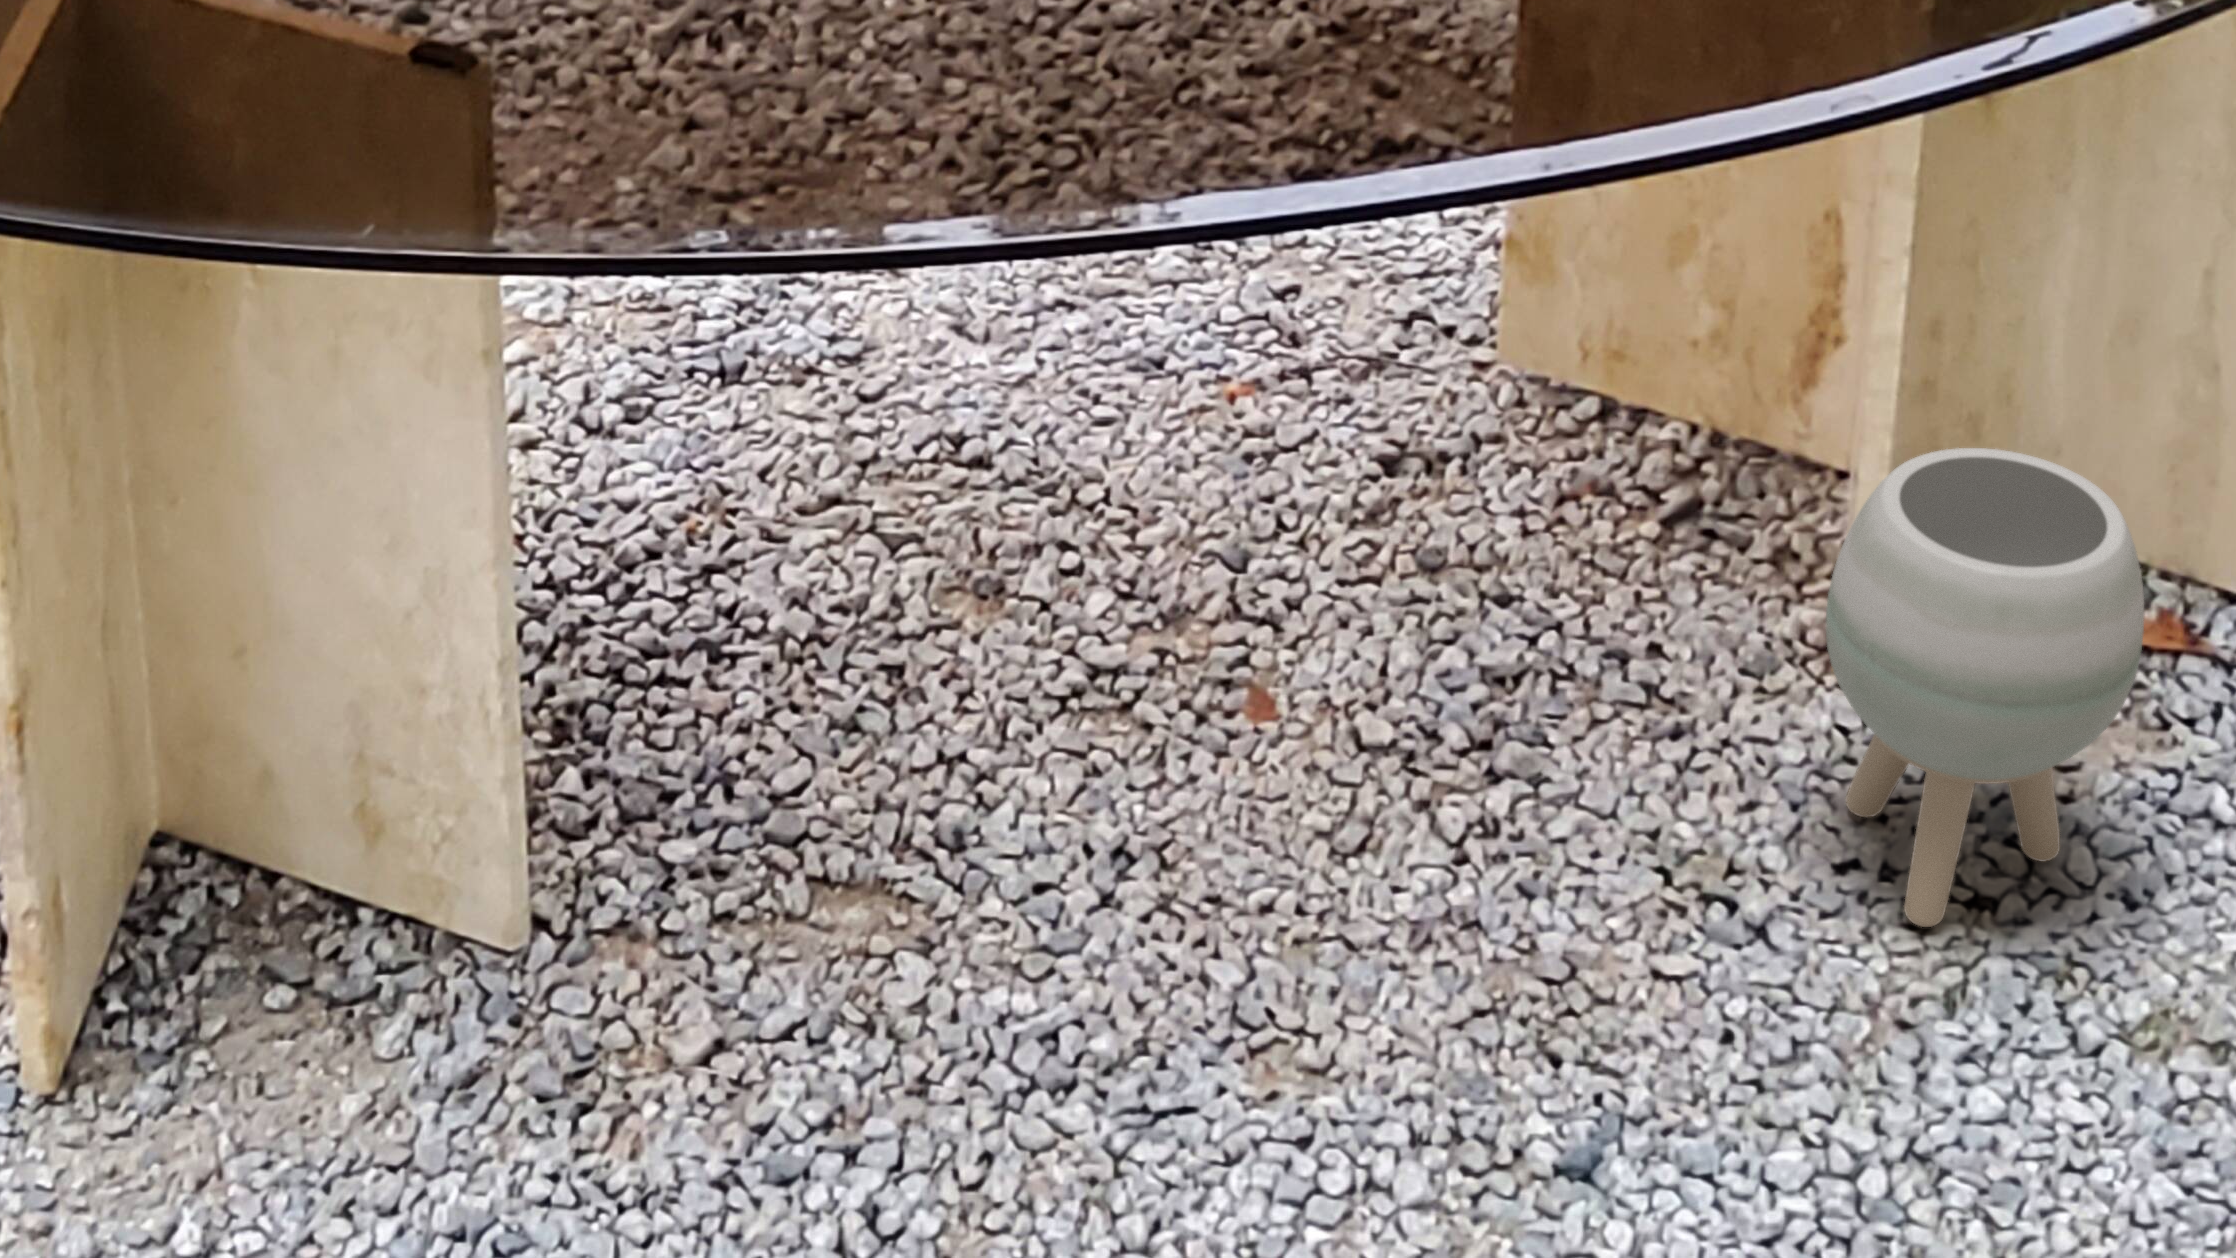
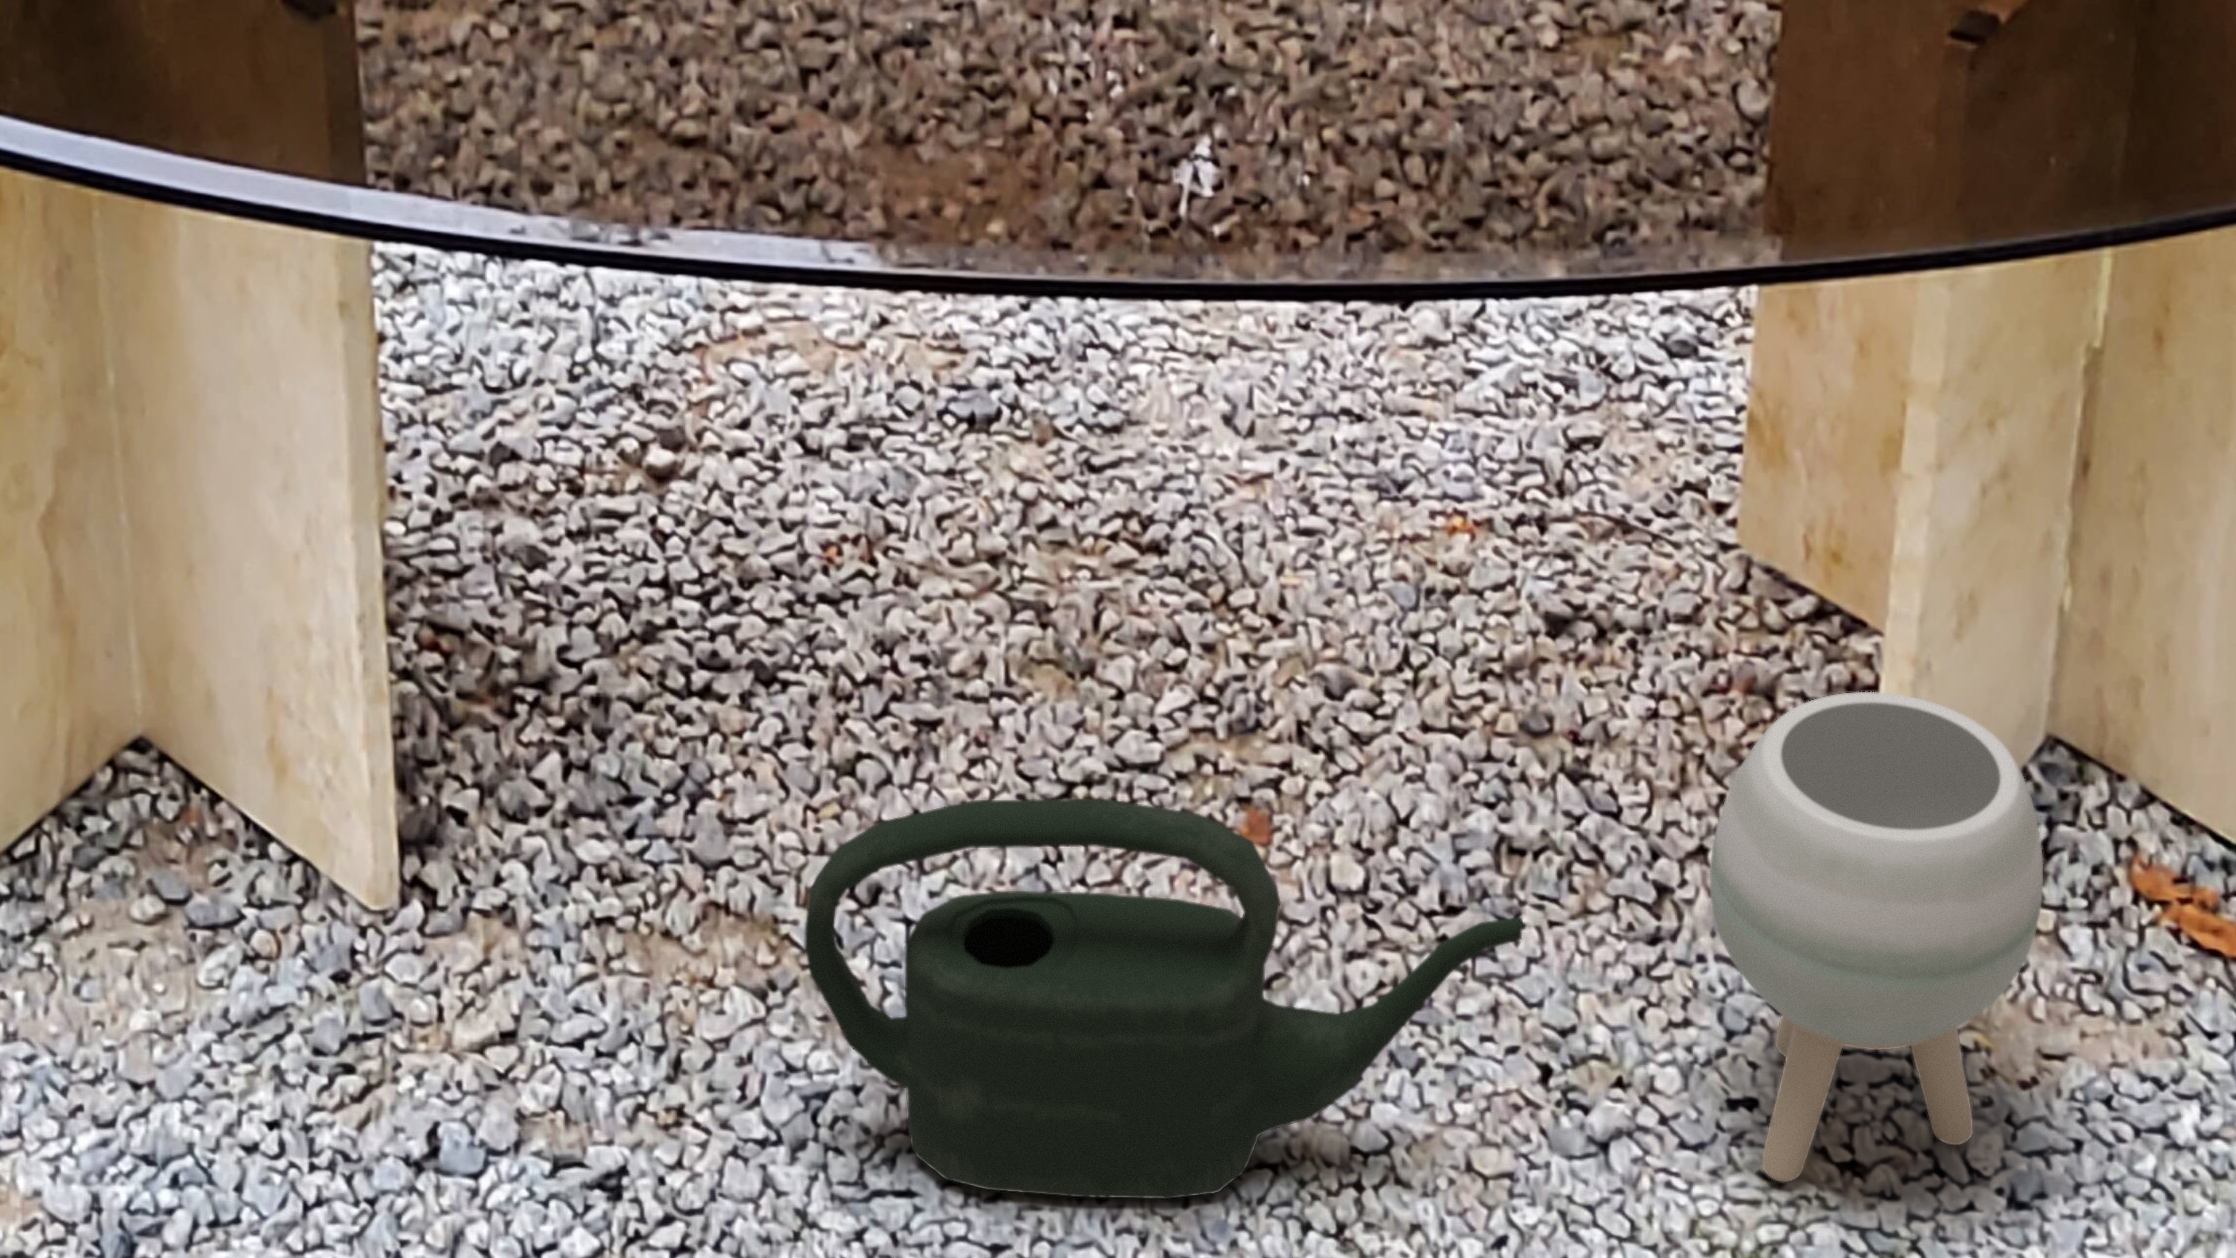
watering can: none [1048,680,1724,1103] -> present [804,799,1523,1199]

